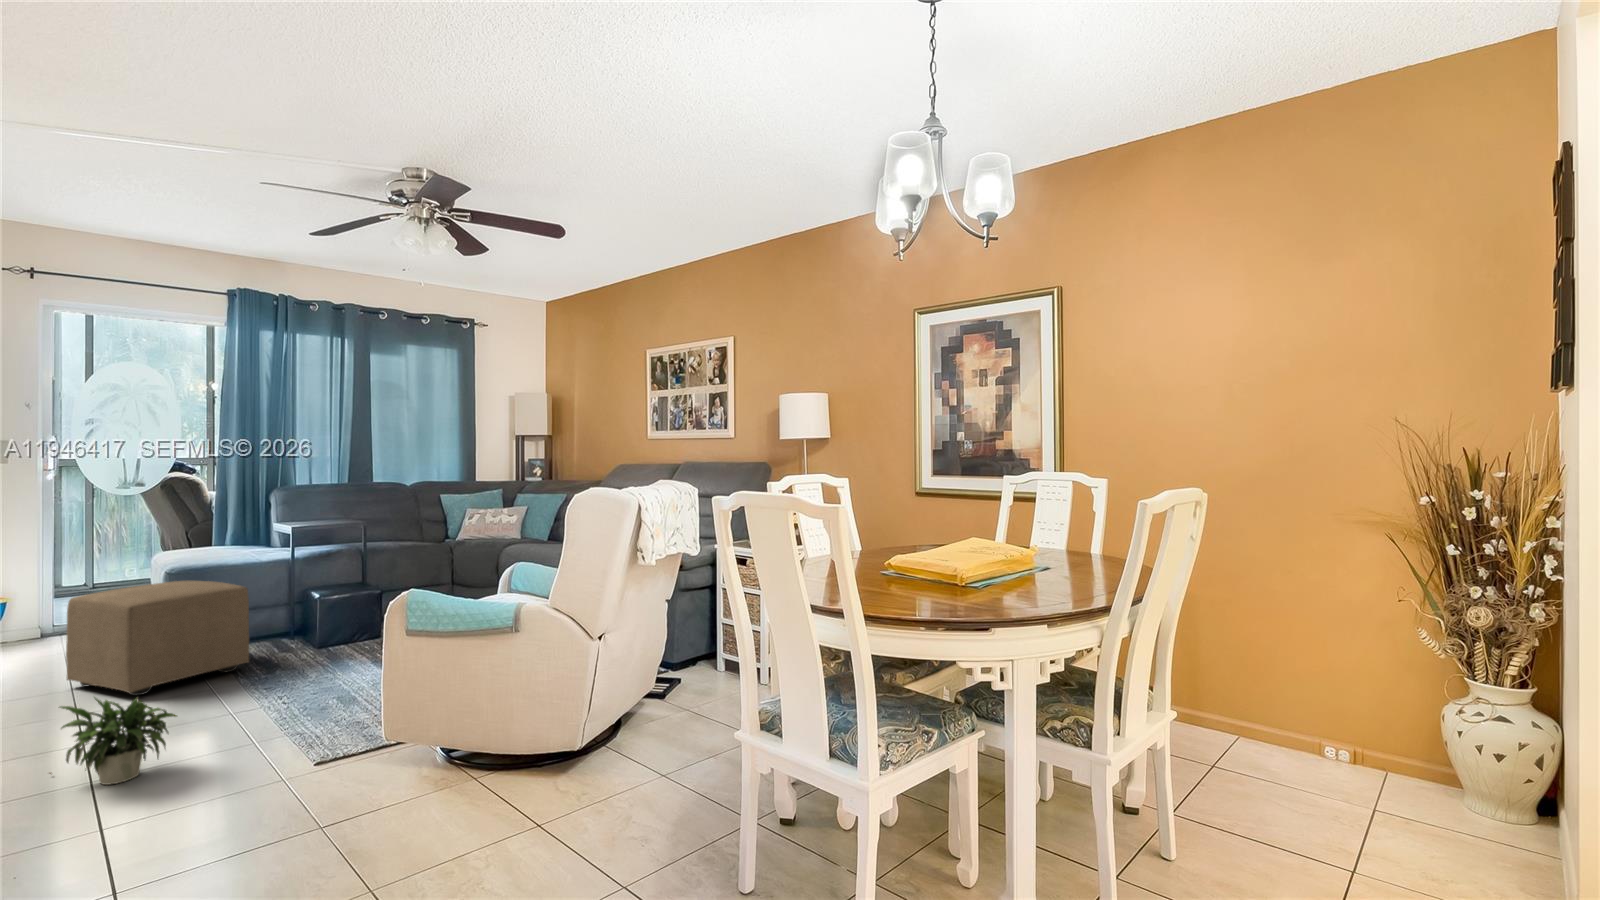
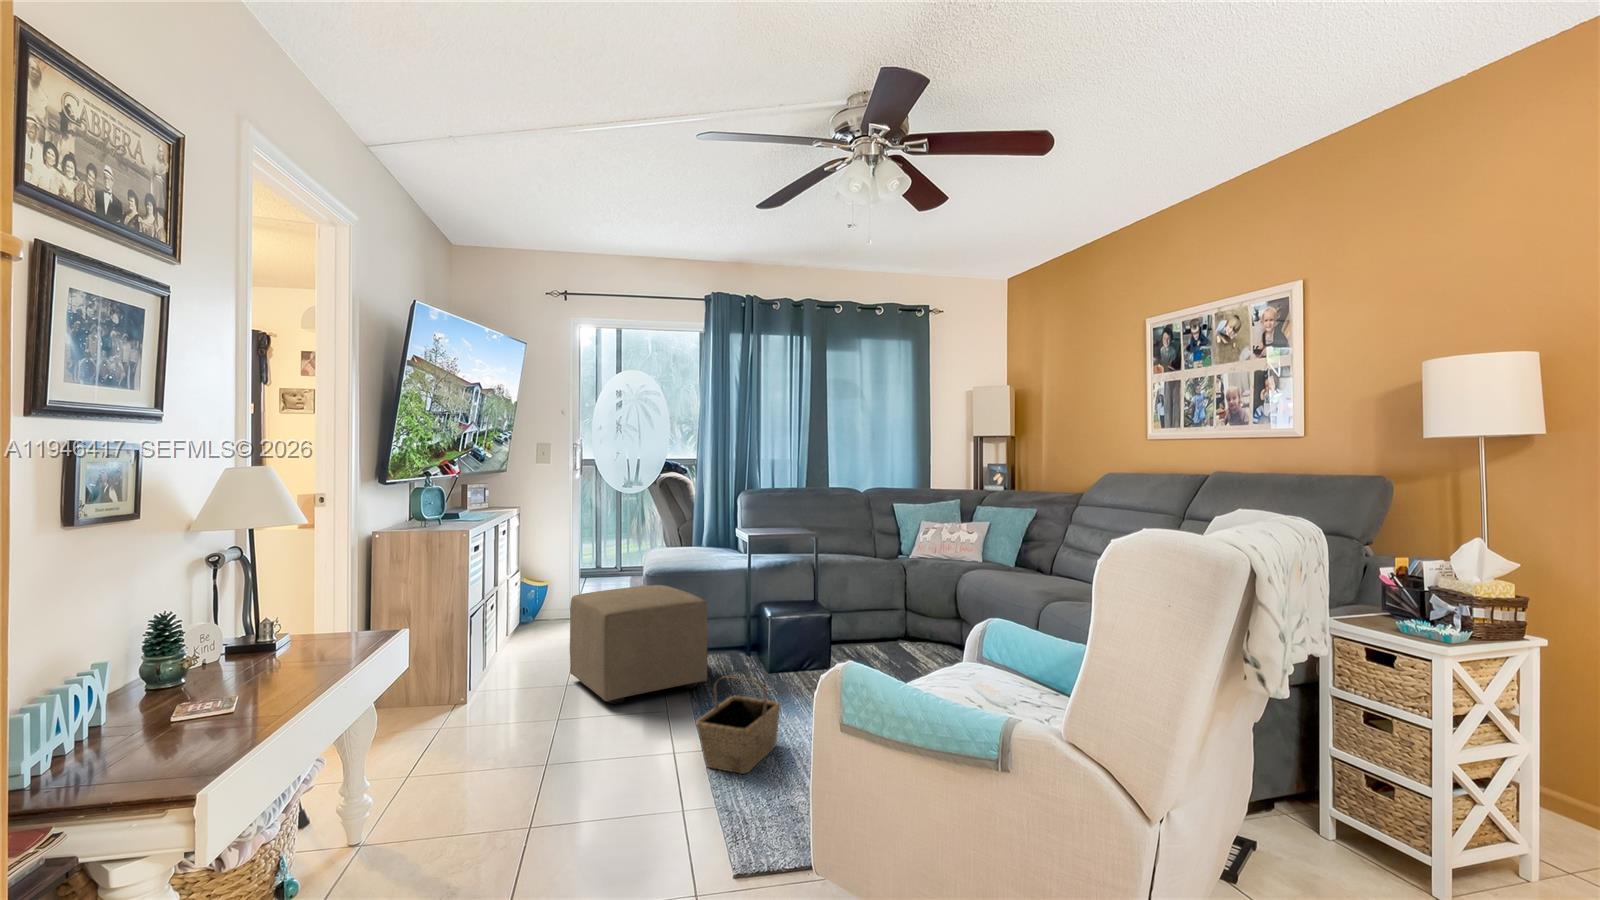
basket: none [255,637,339,717] -> present [696,676,781,774]
potted plant: present [50,697,177,785] -> none [513,728,612,836]

